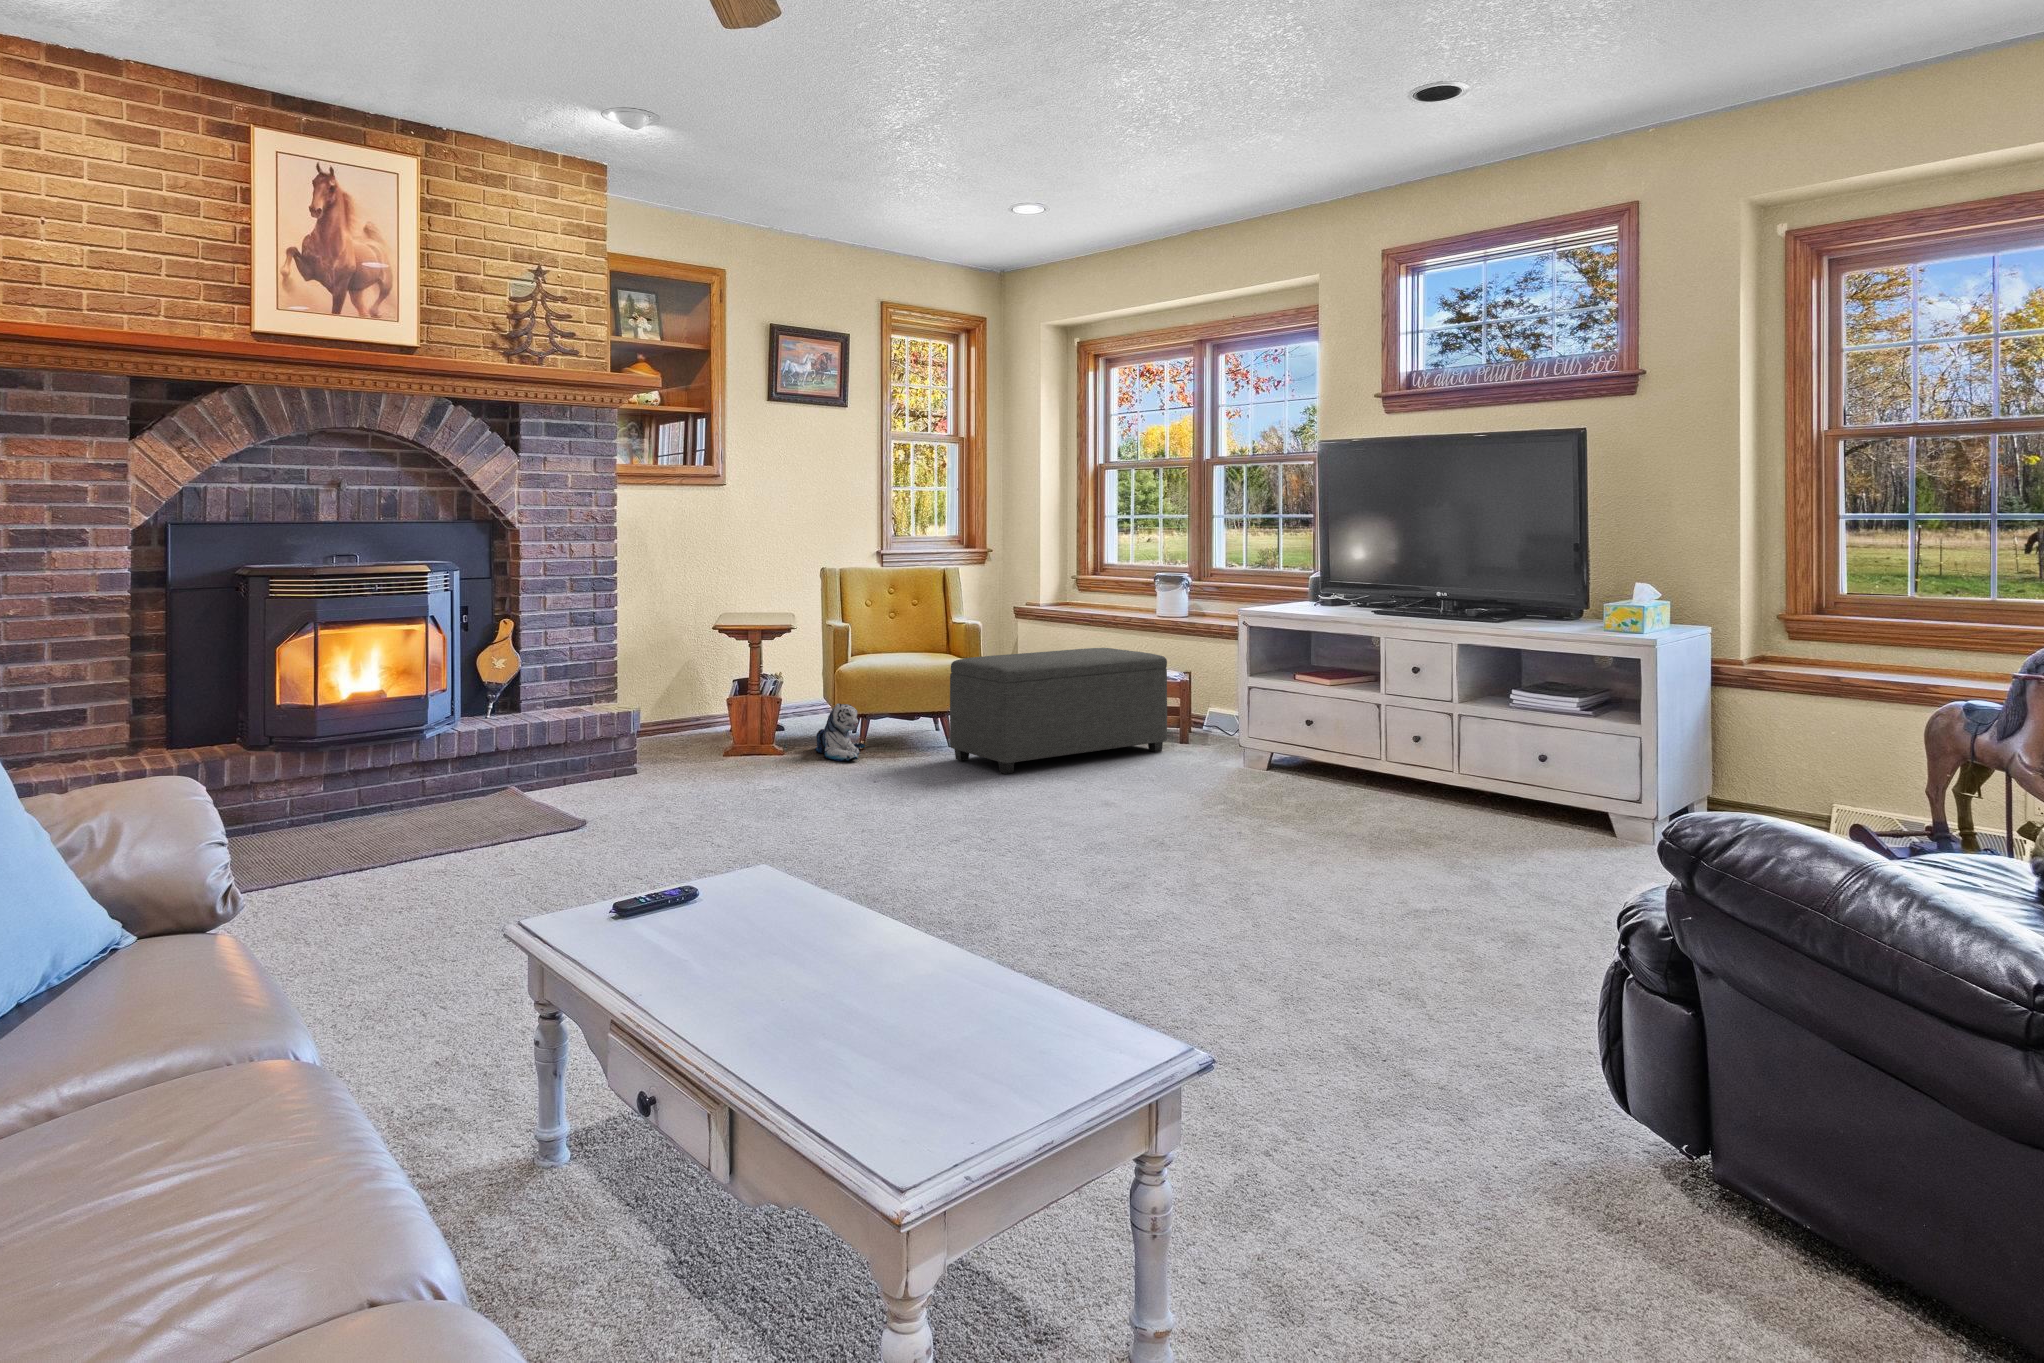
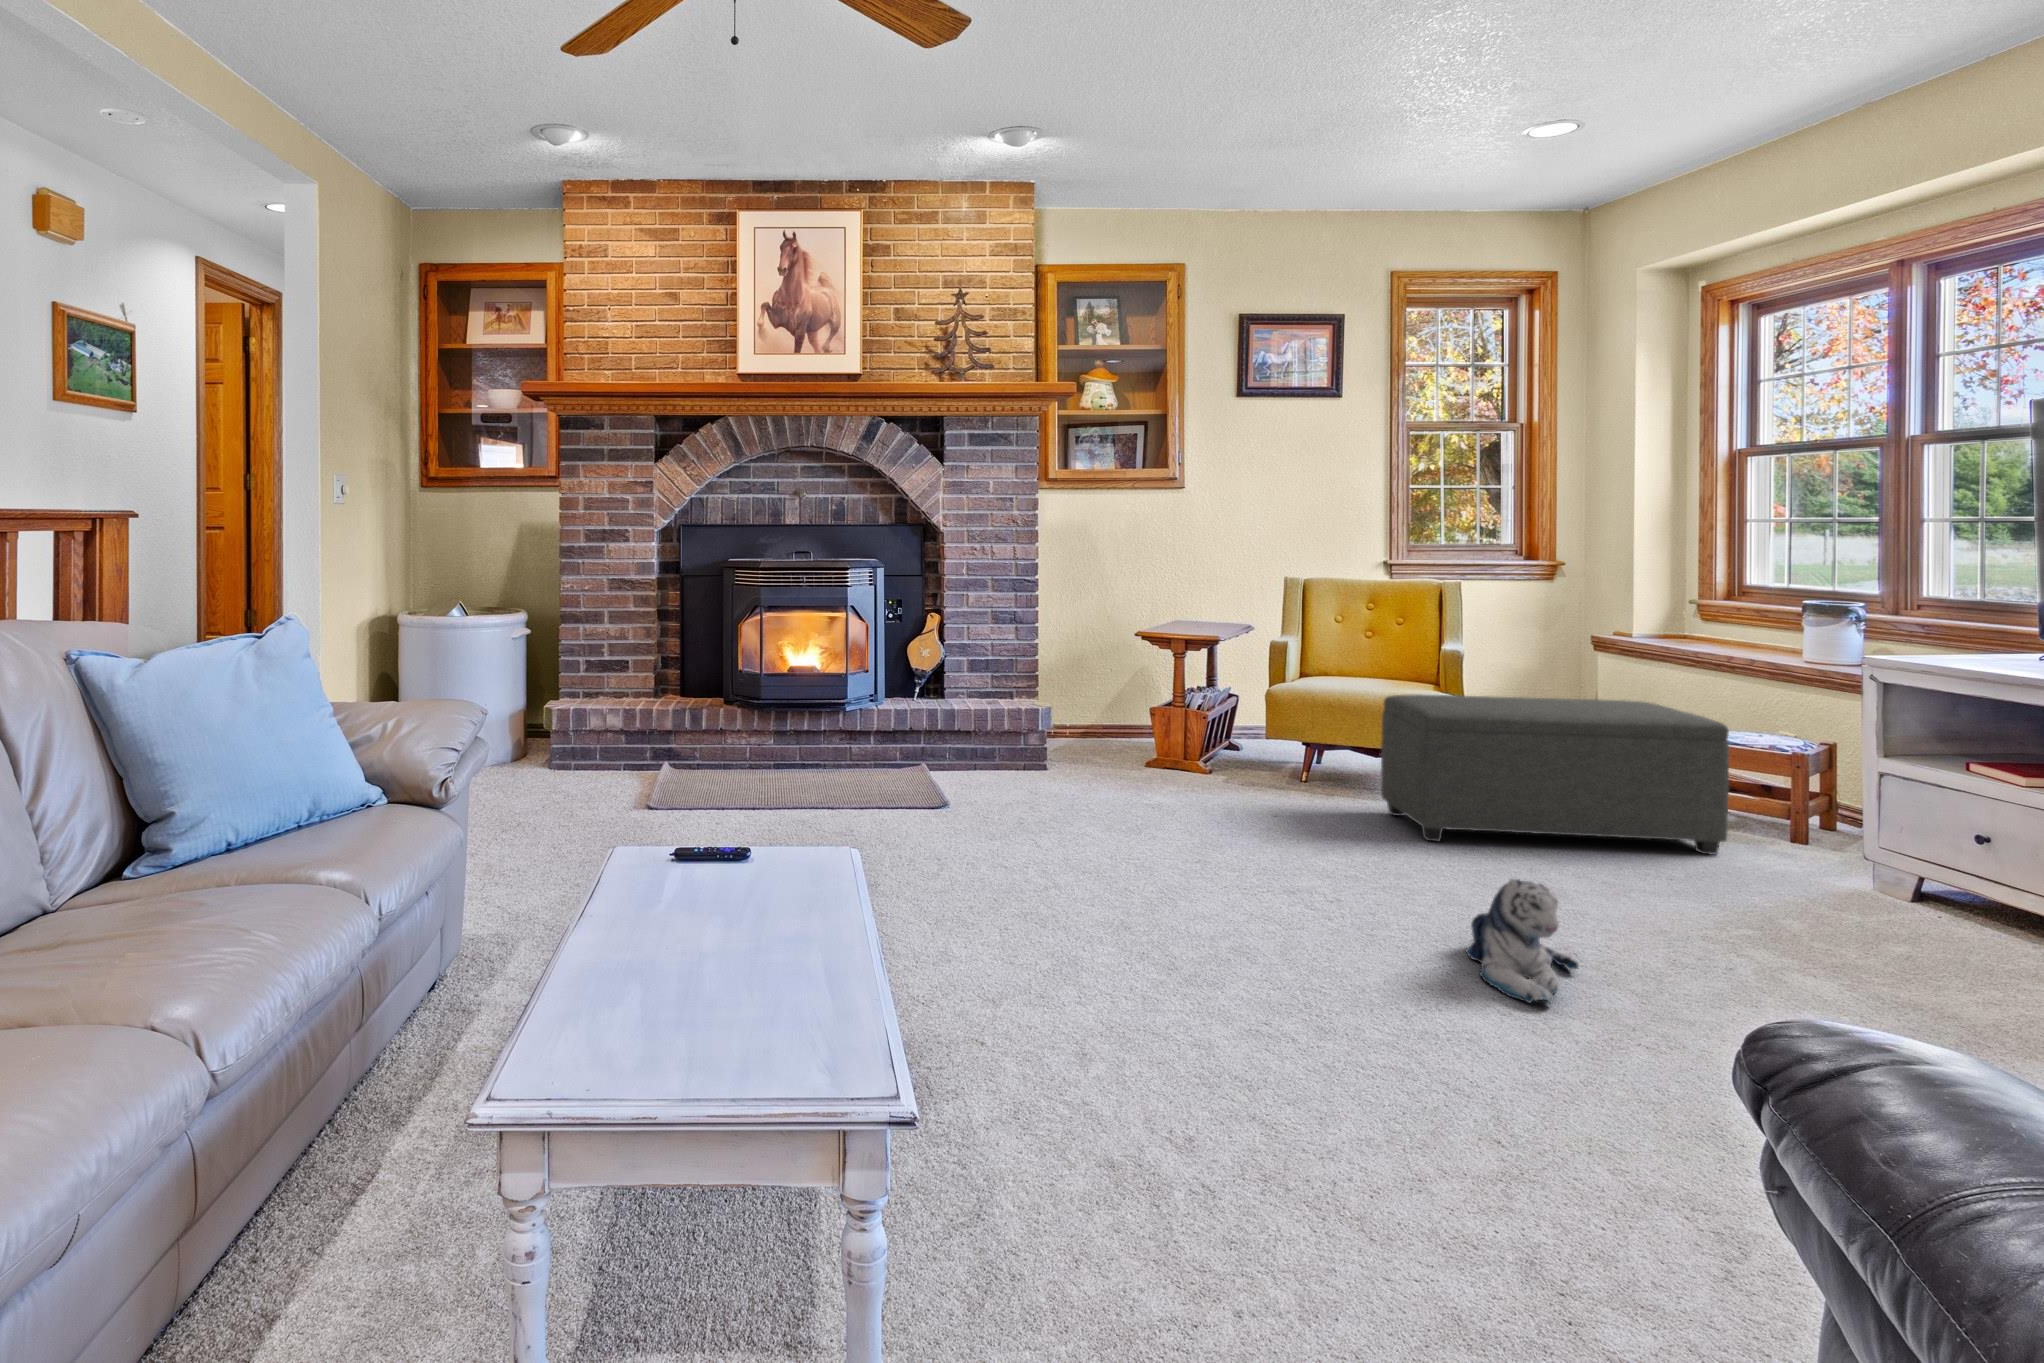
plush toy: present [815,704,865,761] -> present [1466,879,1578,1003]

